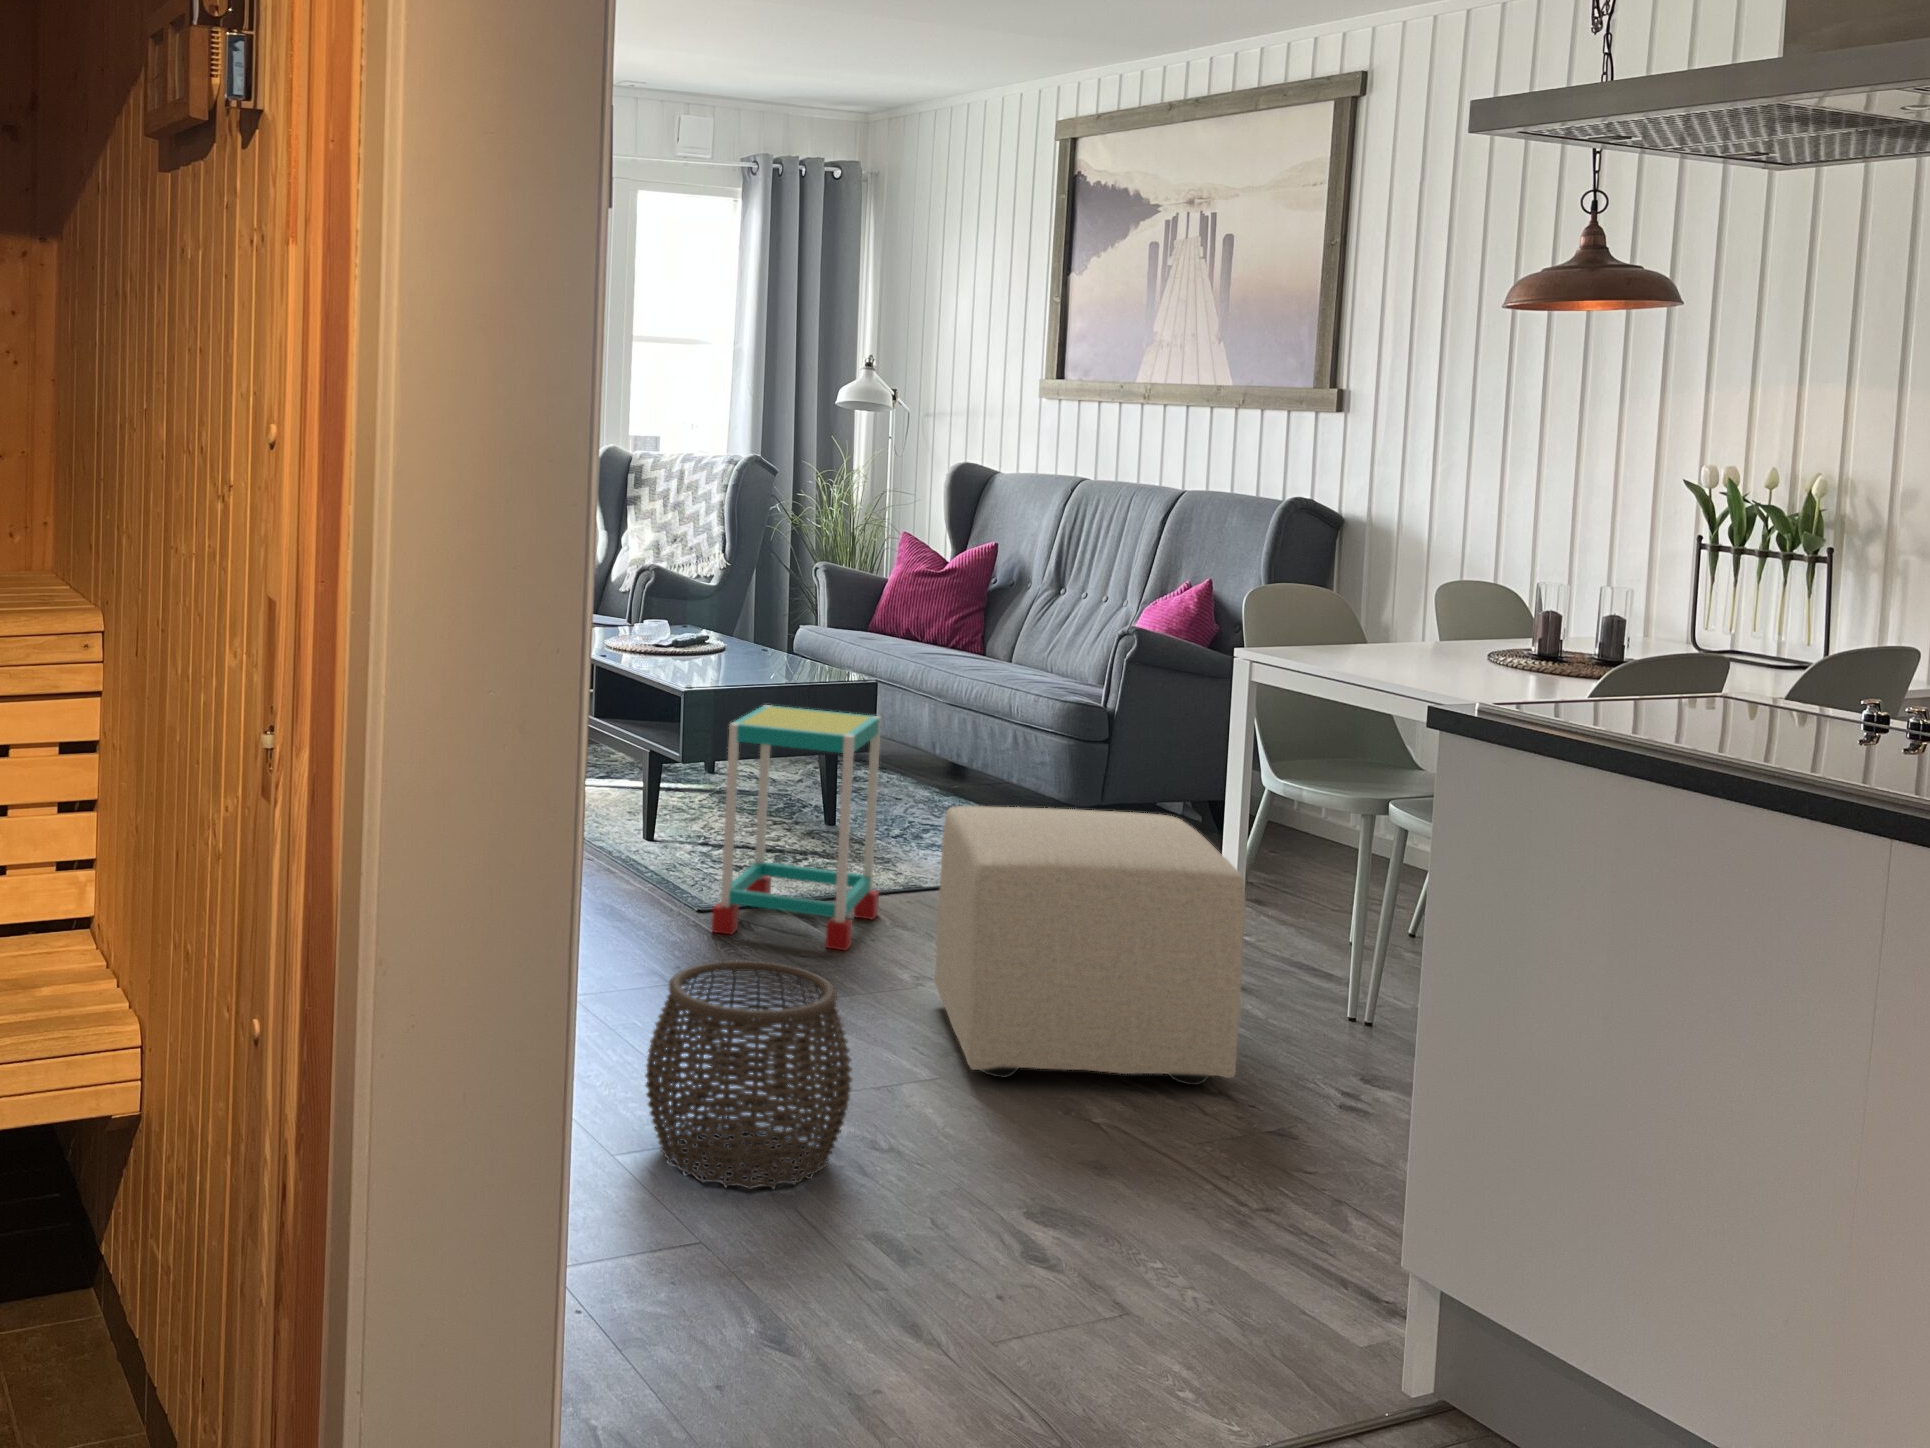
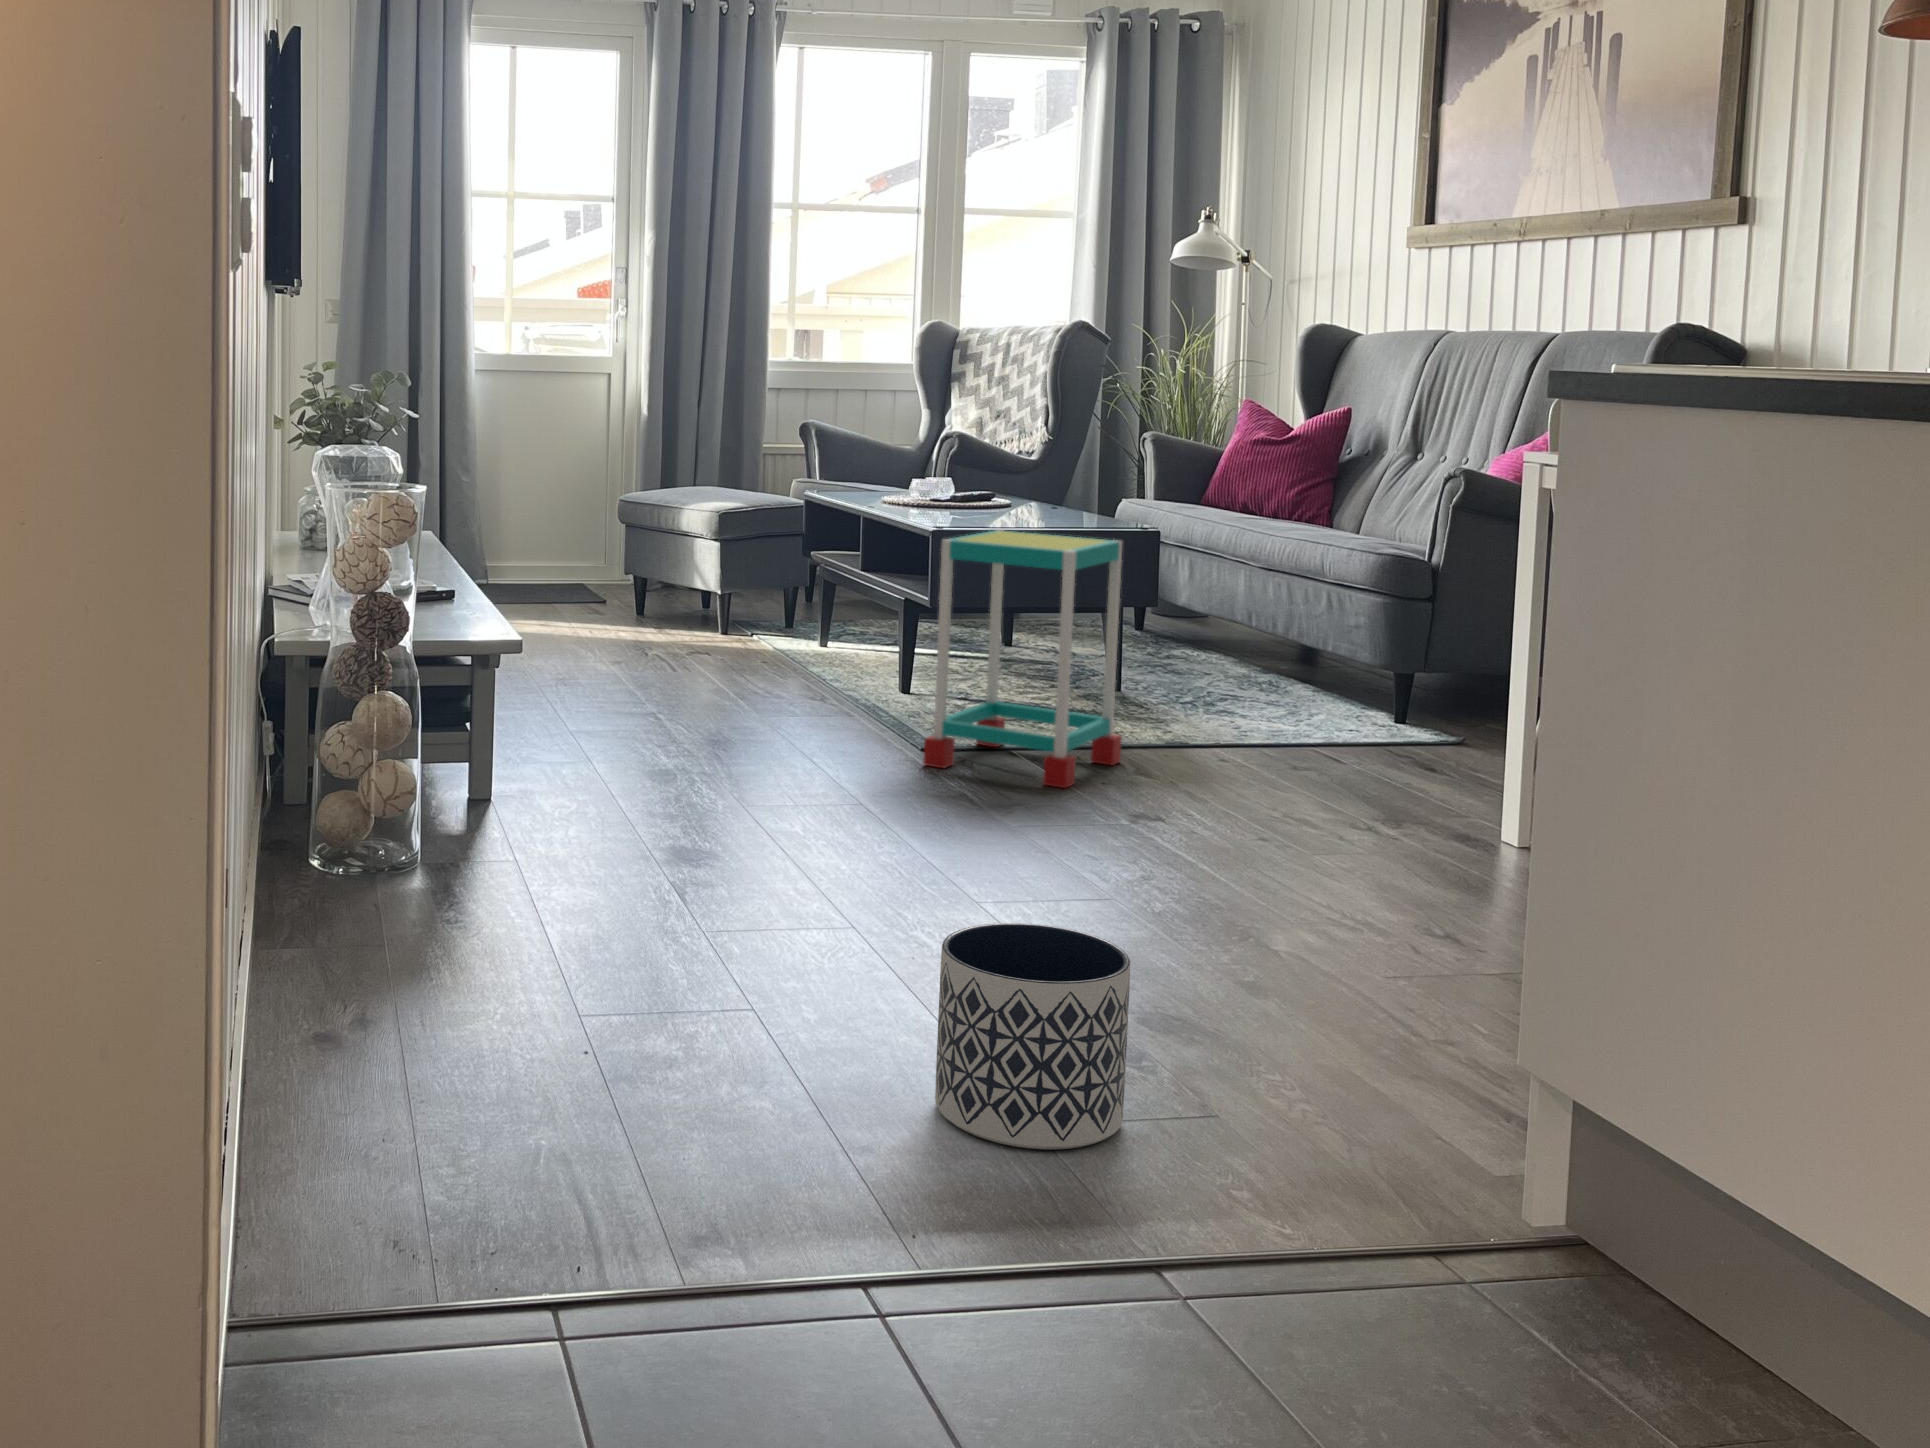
ottoman: present [935,806,1245,1085] -> none [1138,615,1479,926]
woven basket: present [646,961,852,1190] -> none [732,736,961,974]
planter: none [905,1158,1073,1368] -> present [935,923,1130,1150]

